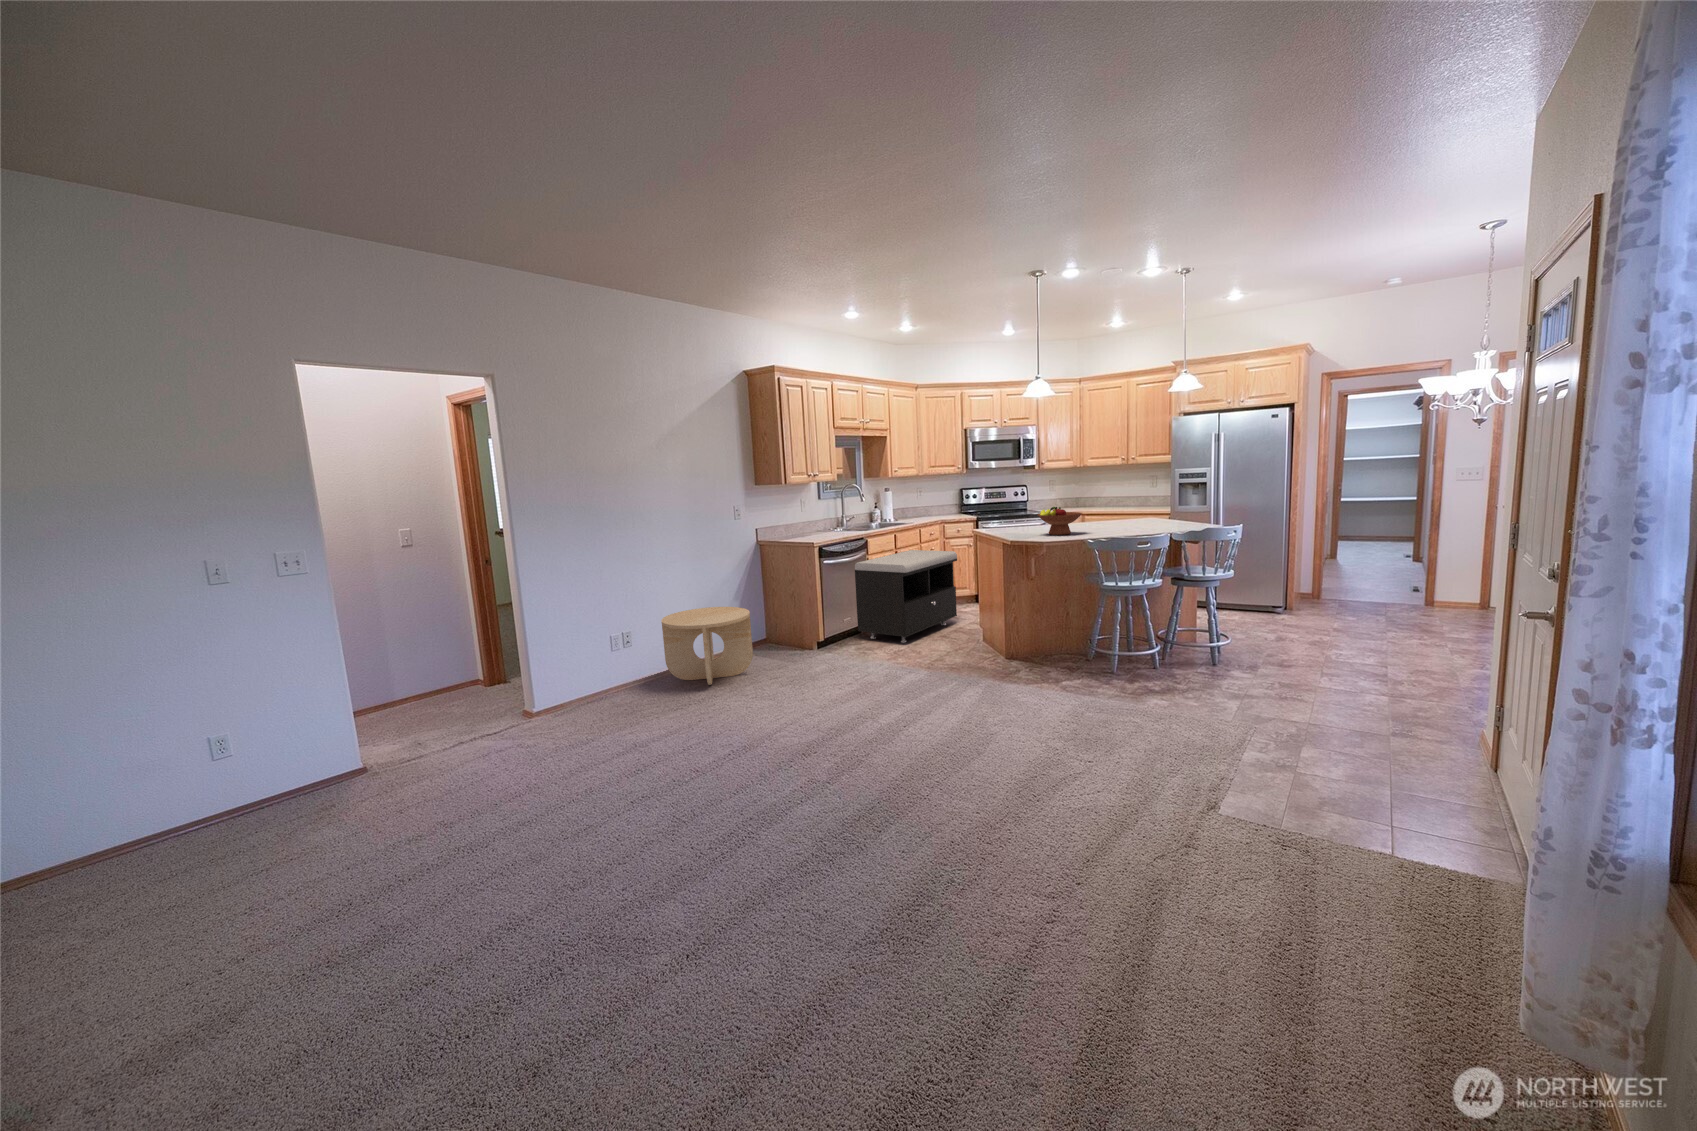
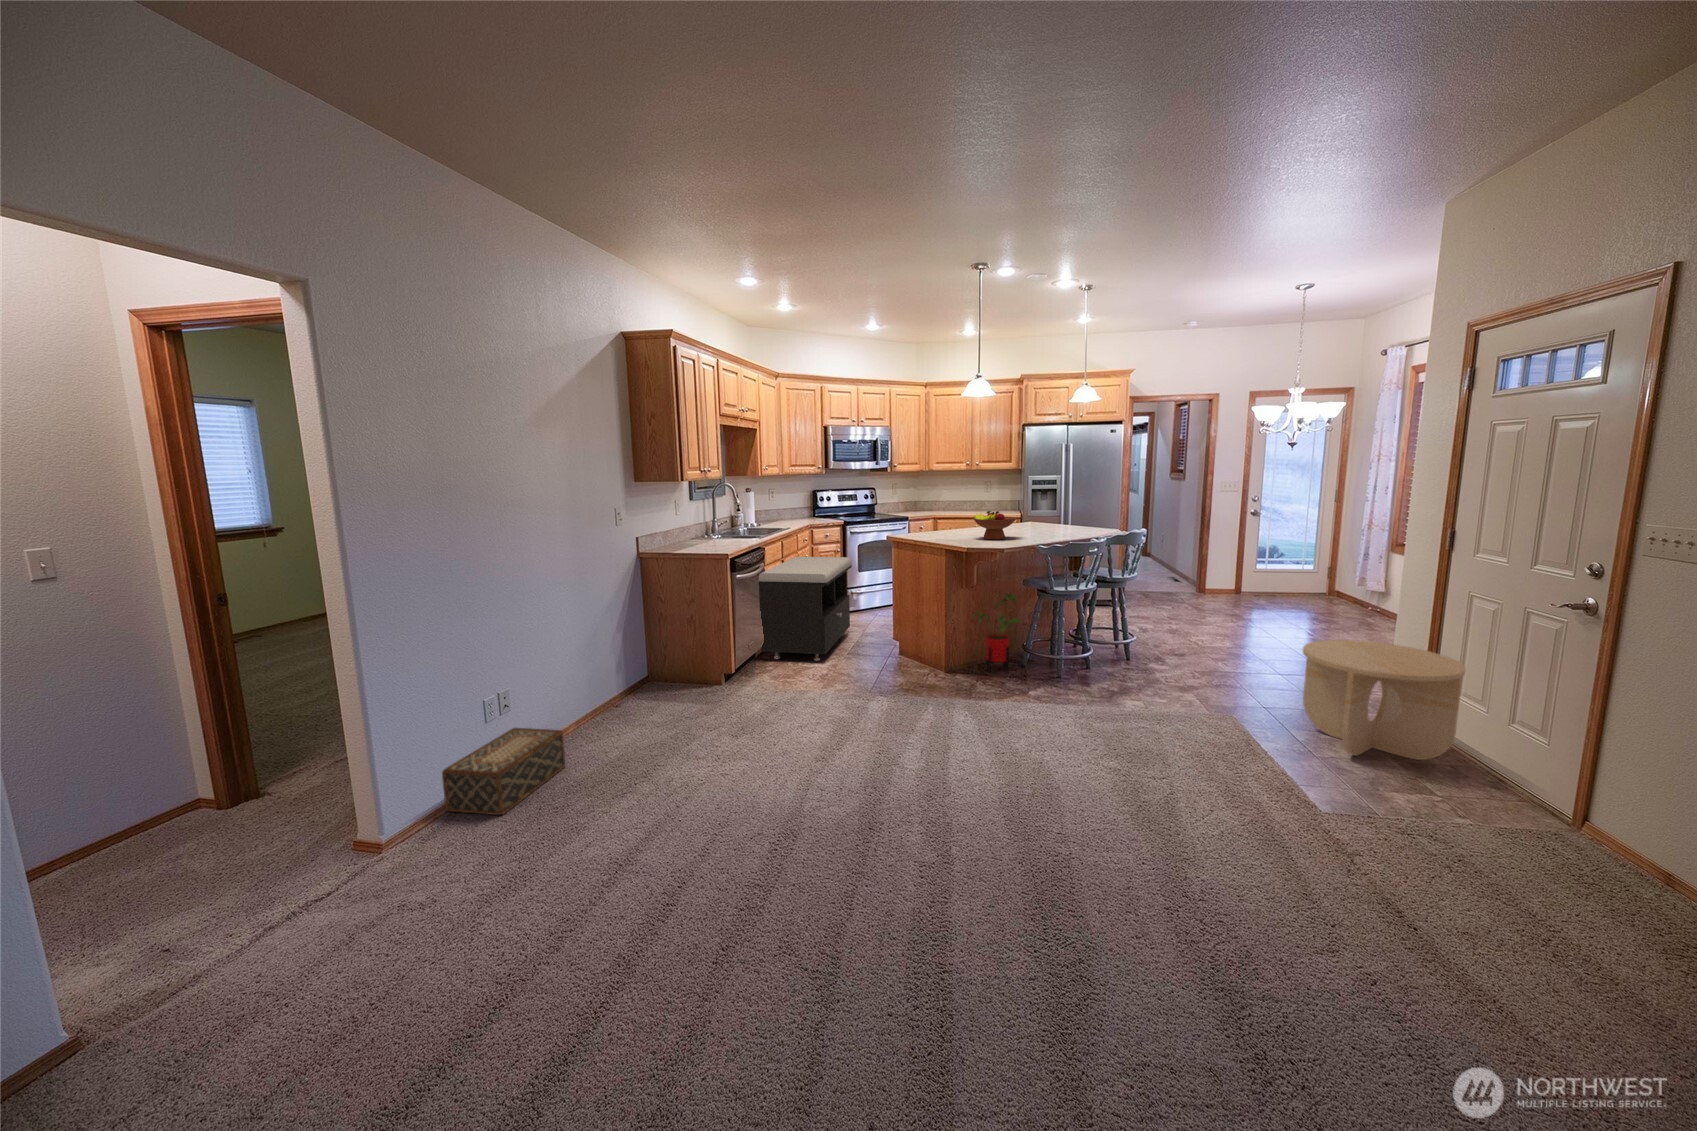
house plant: none [1030,589,1079,667] -> present [973,594,1021,673]
side table: present [661,607,753,685] -> present [1303,640,1465,760]
woven basket: none [560,666,650,721] -> present [442,728,565,815]

